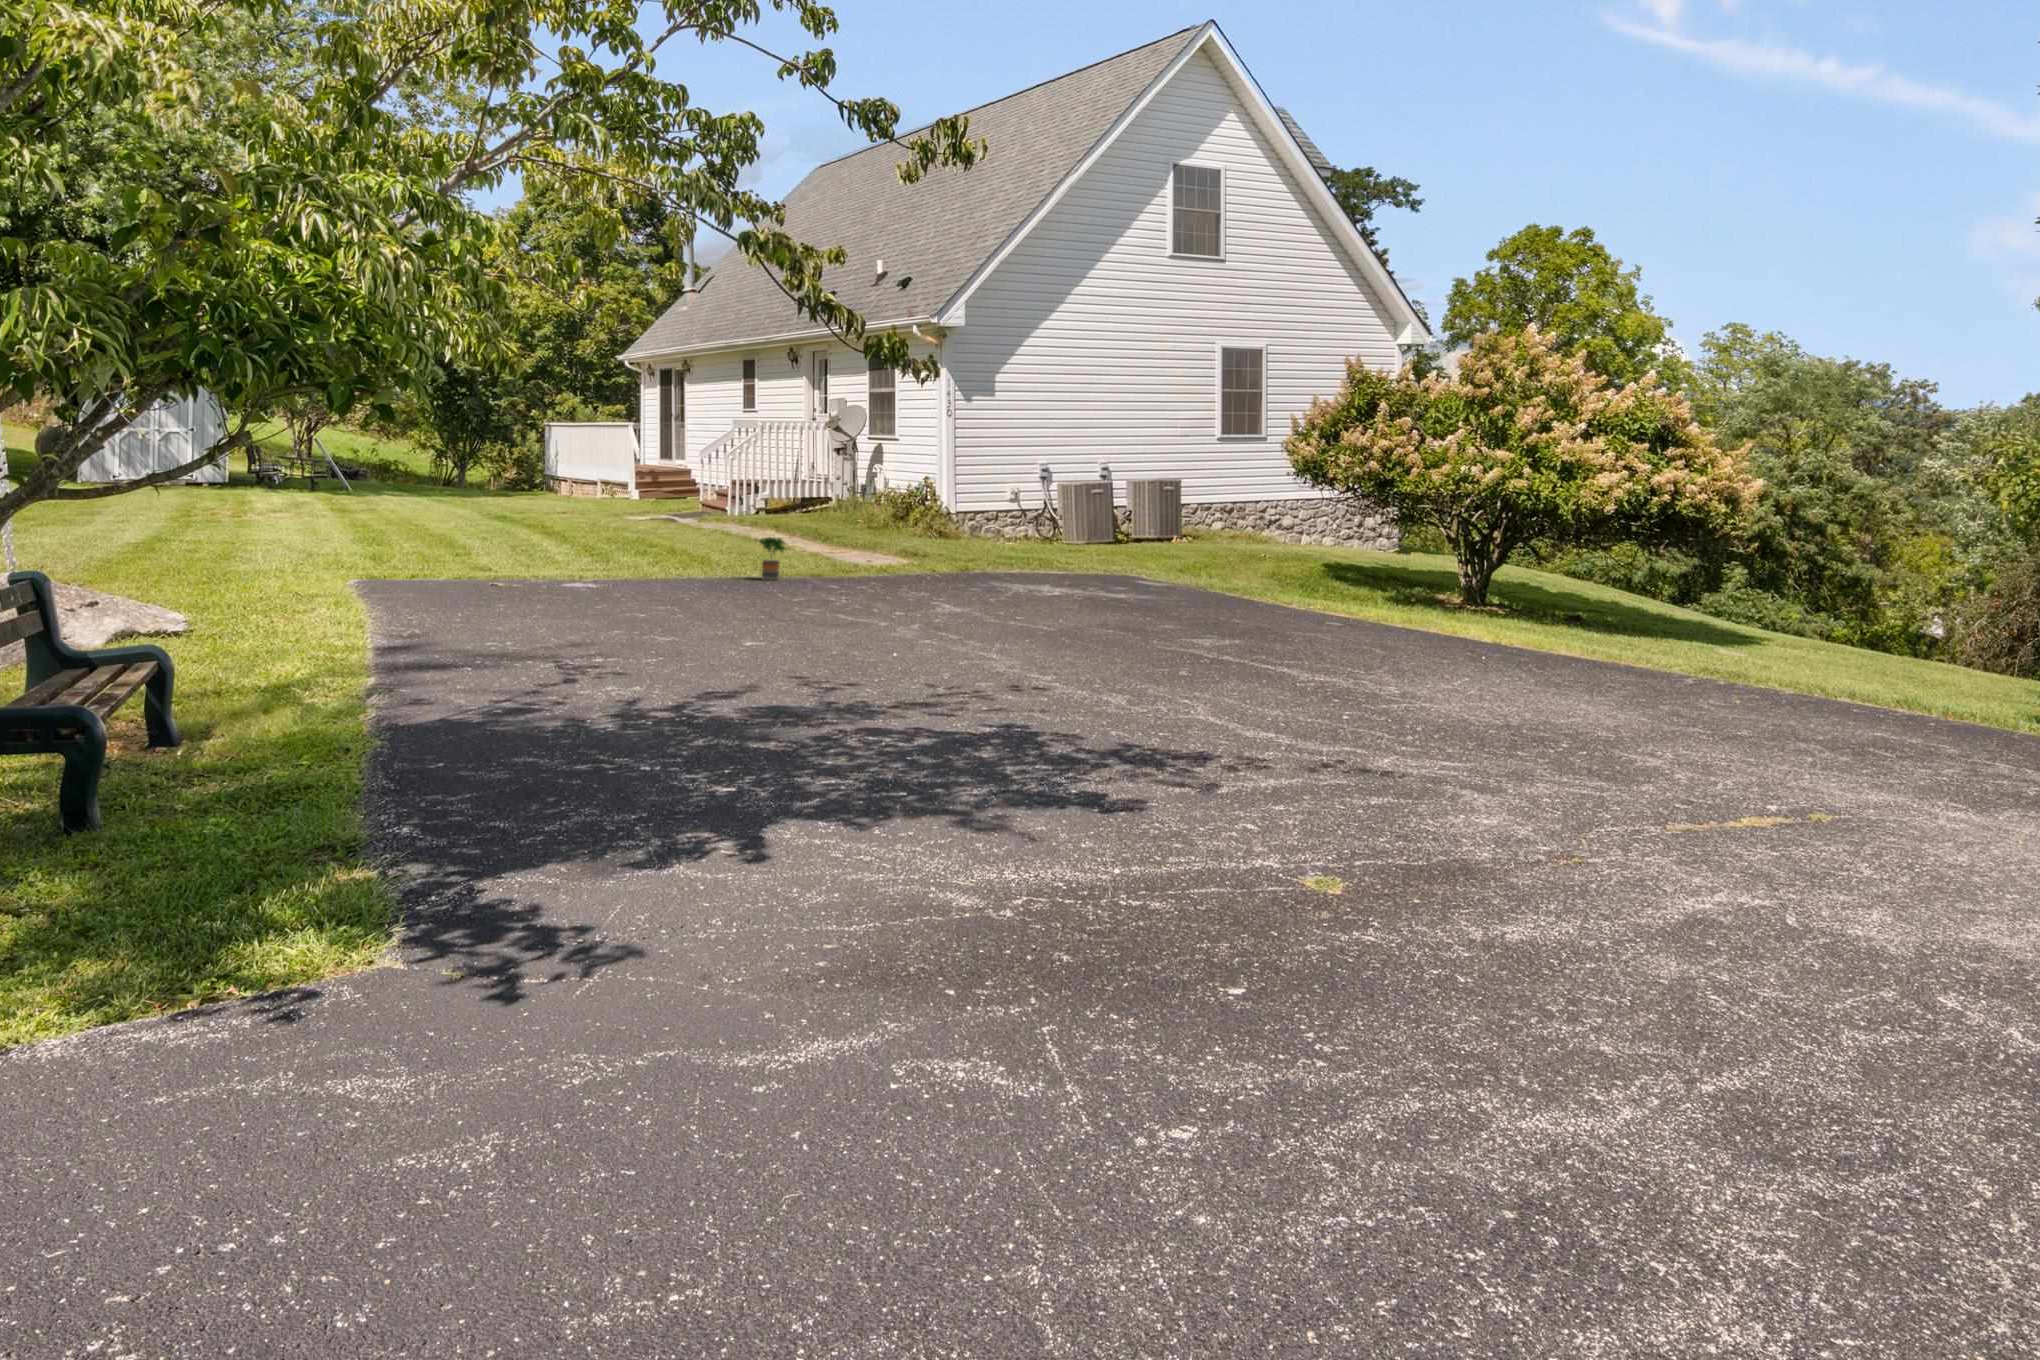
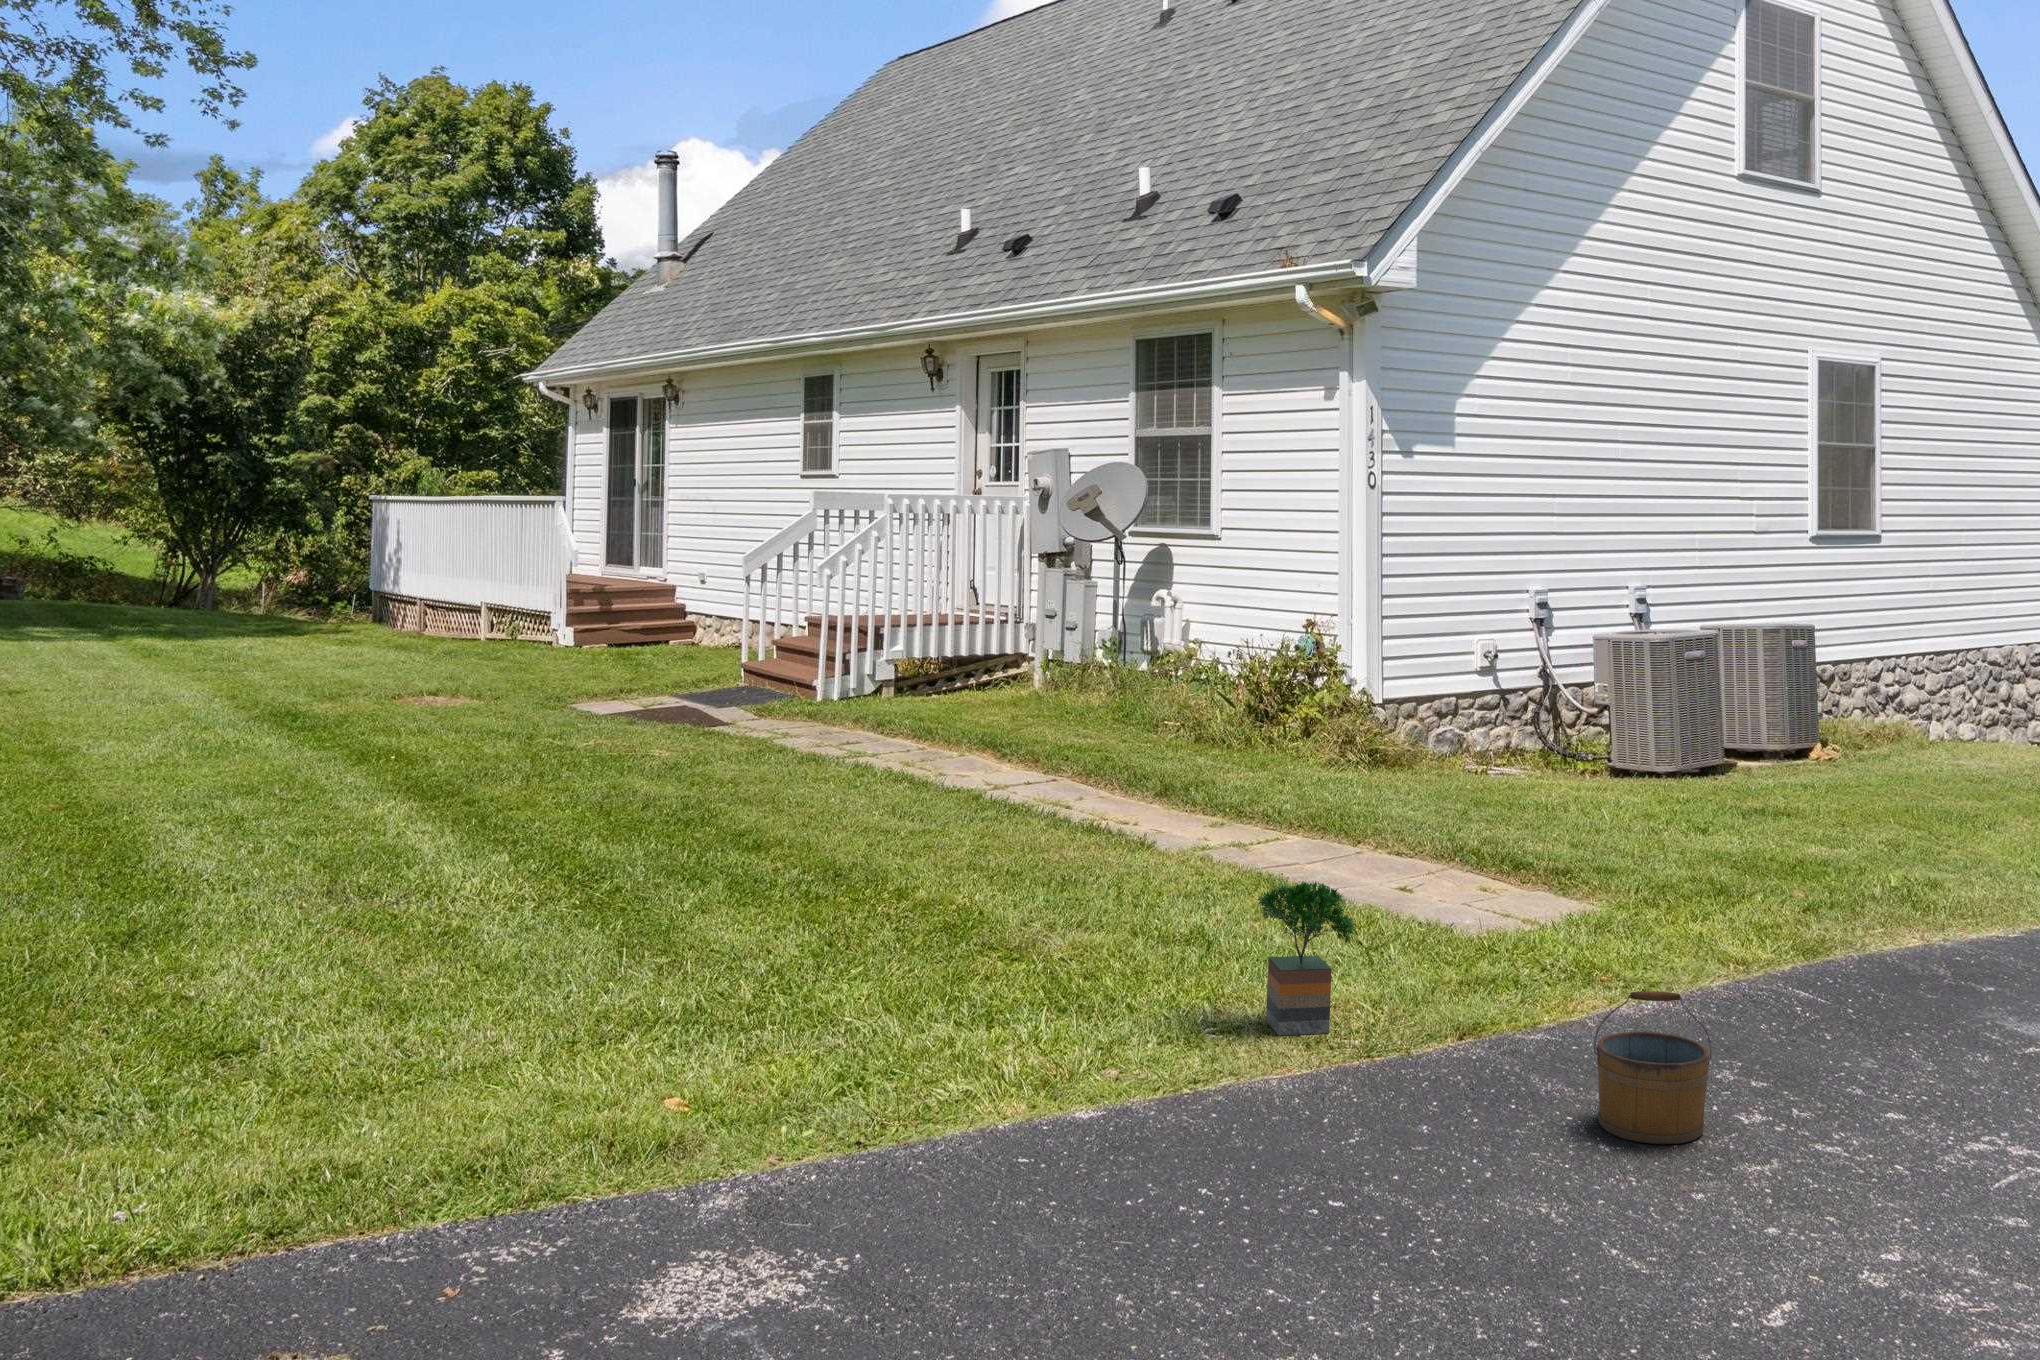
bucket: none [819,556,850,594] -> present [1594,991,1712,1144]

